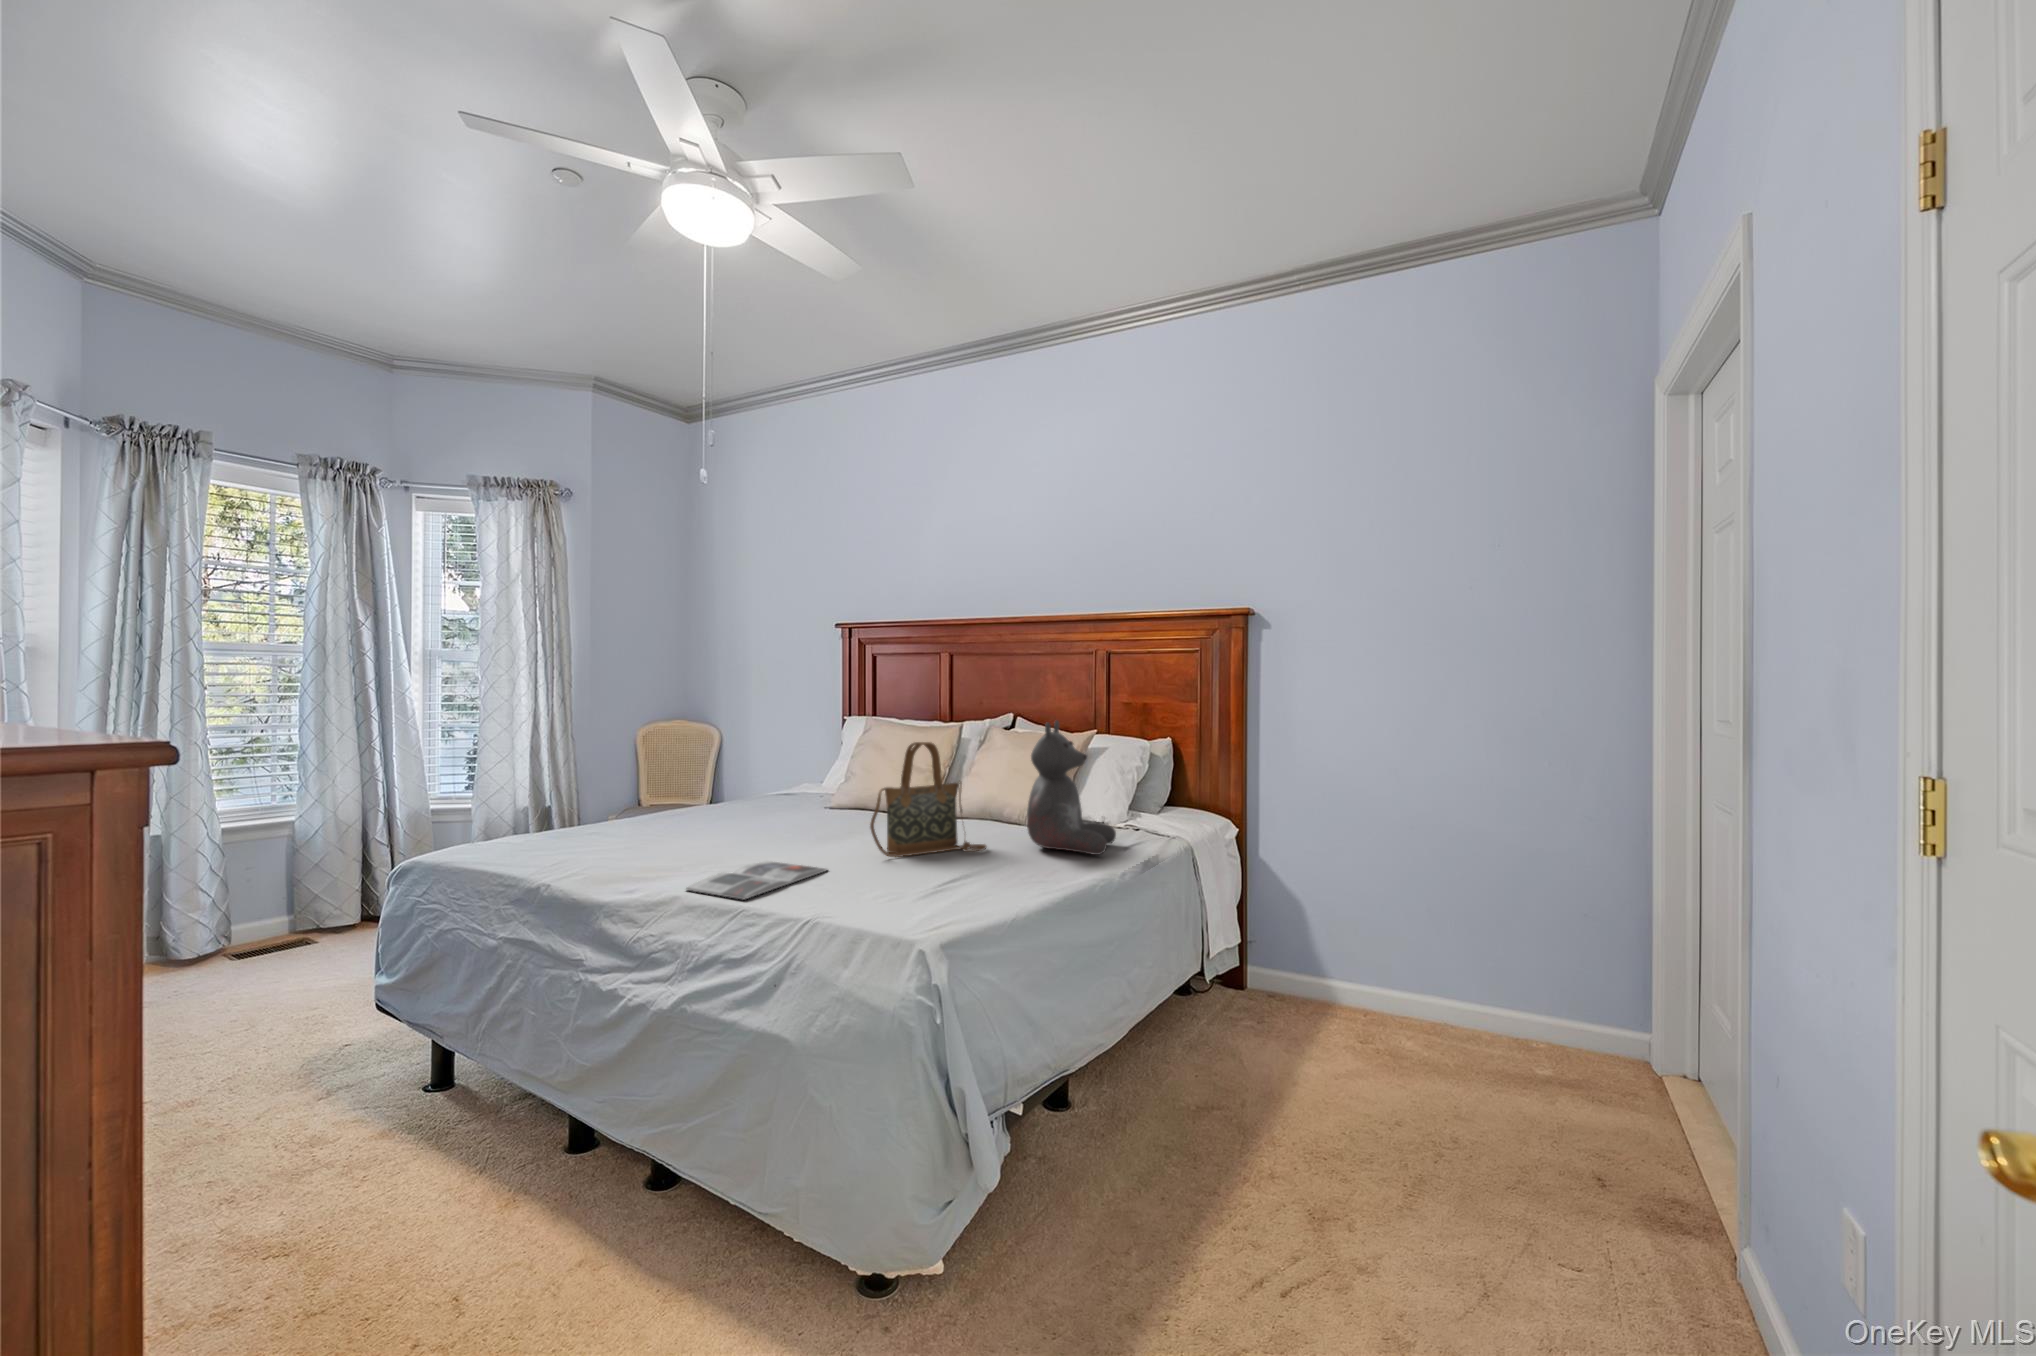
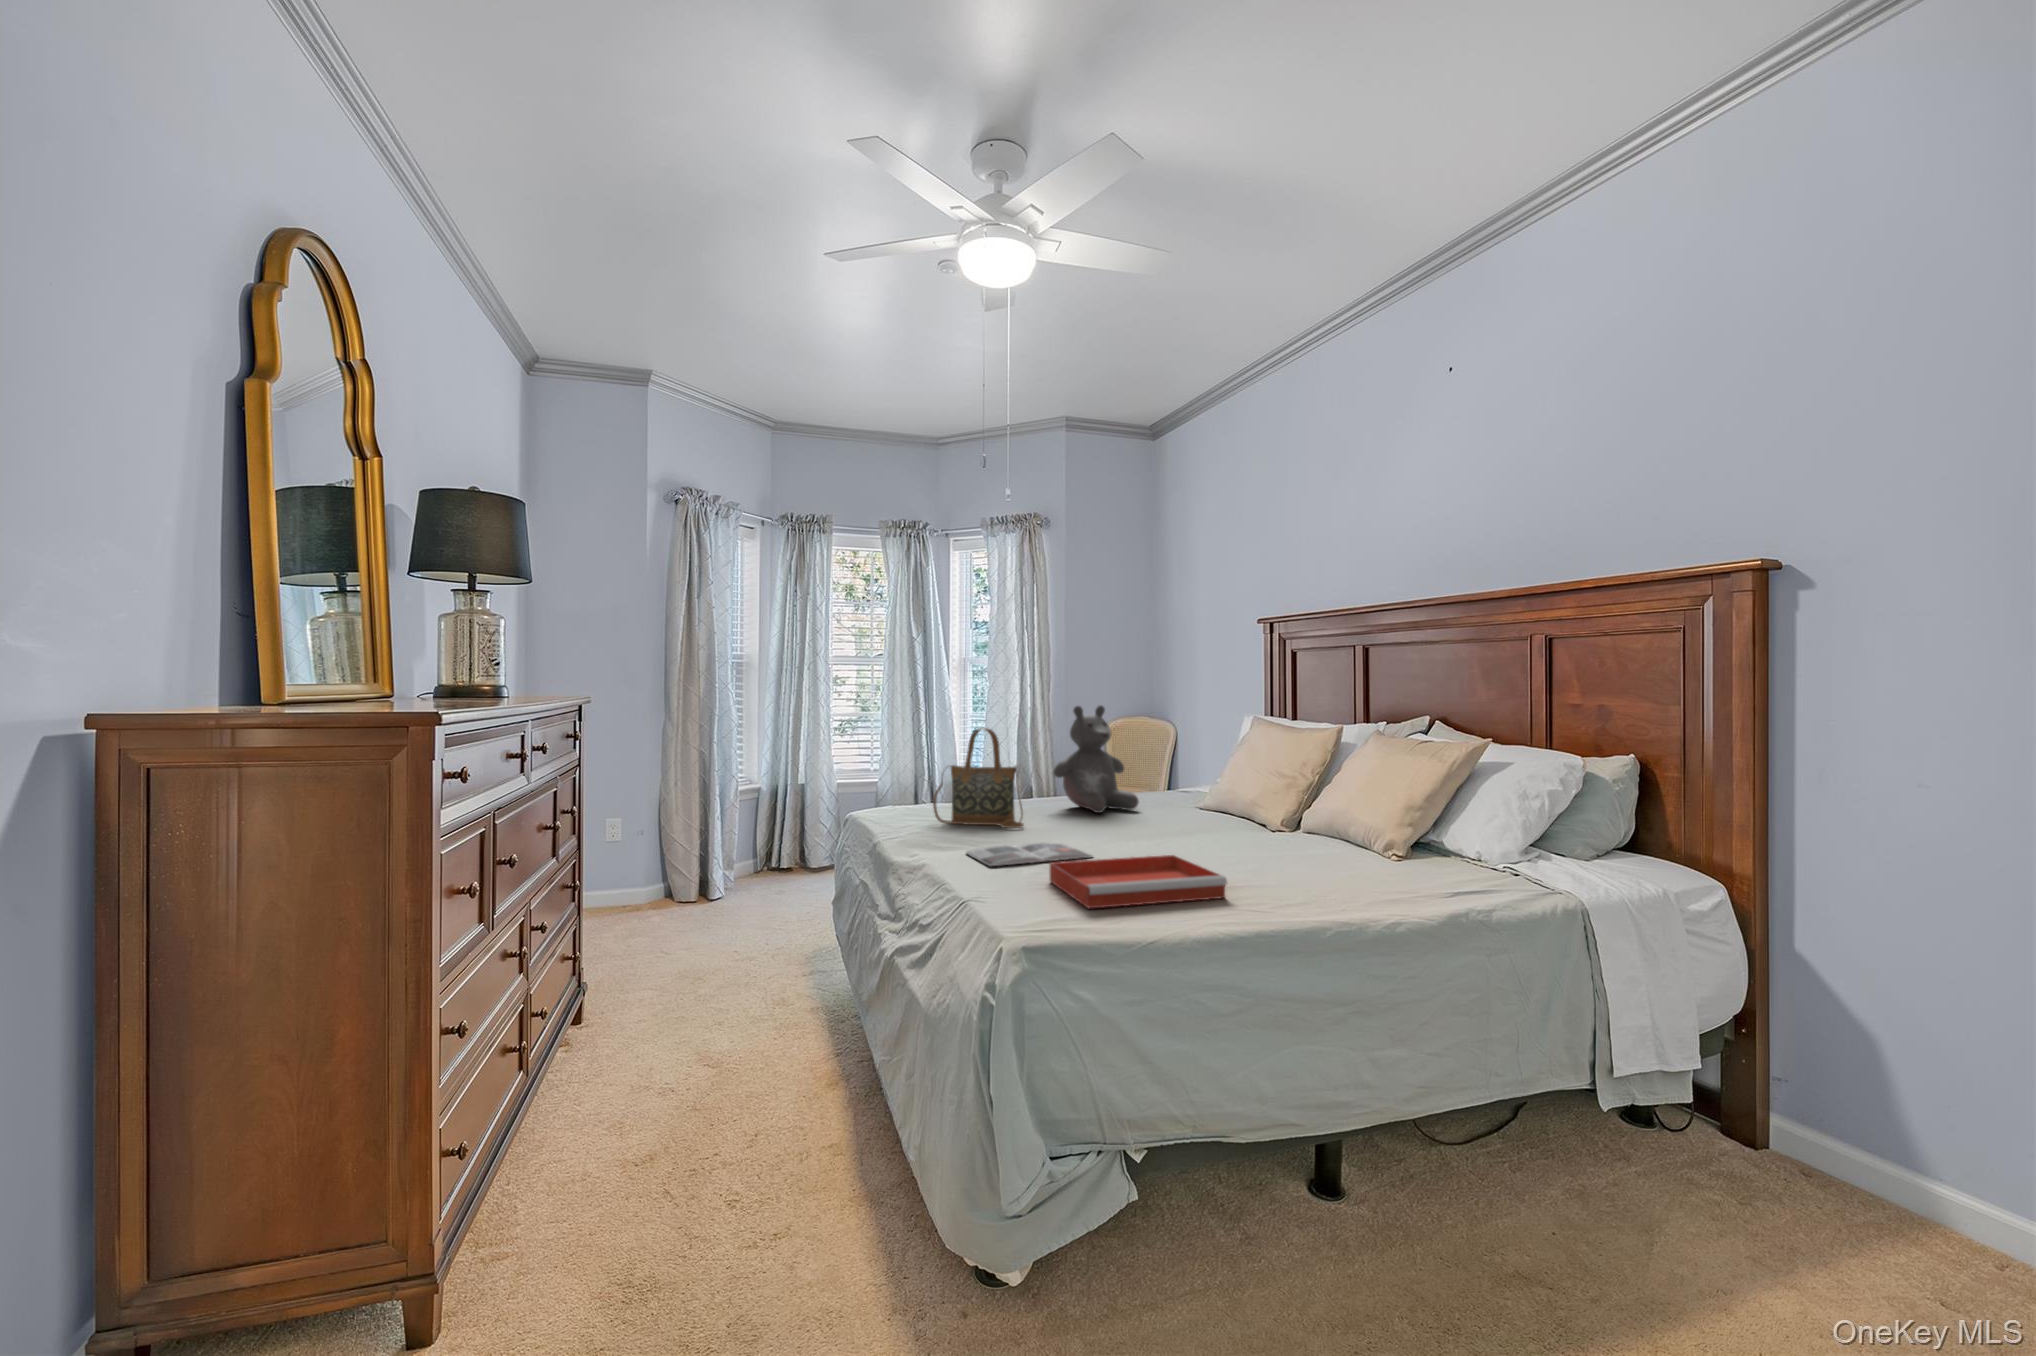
teddy bear: present [1027,721,1116,855] -> present [1054,705,1139,813]
handbag: present [870,742,986,857] -> present [933,728,1023,828]
tray: none [836,856,1012,923] -> present [1049,855,1227,908]

